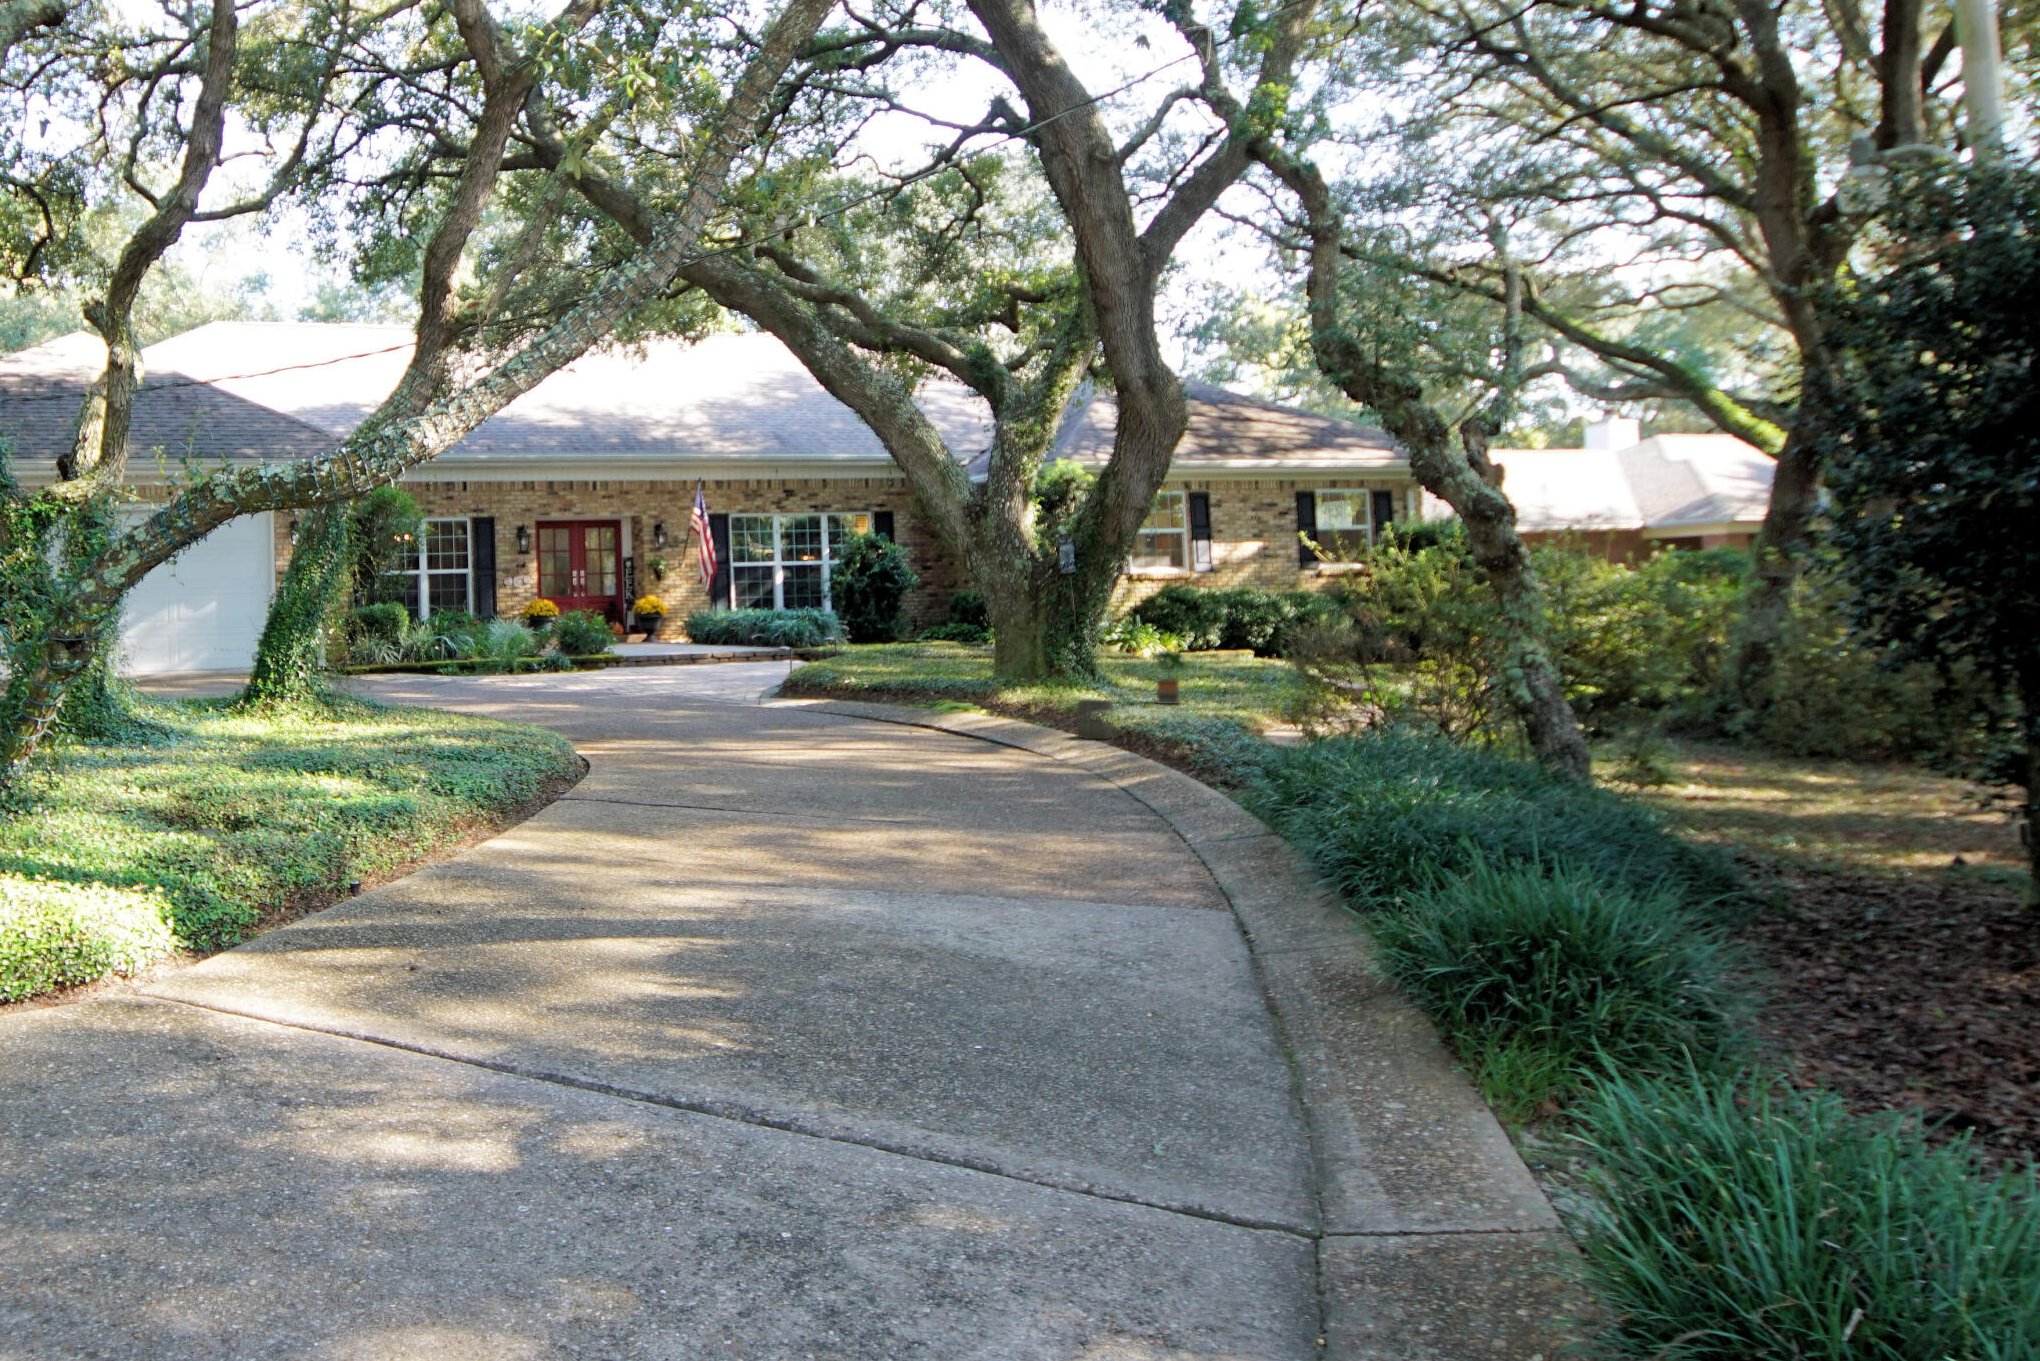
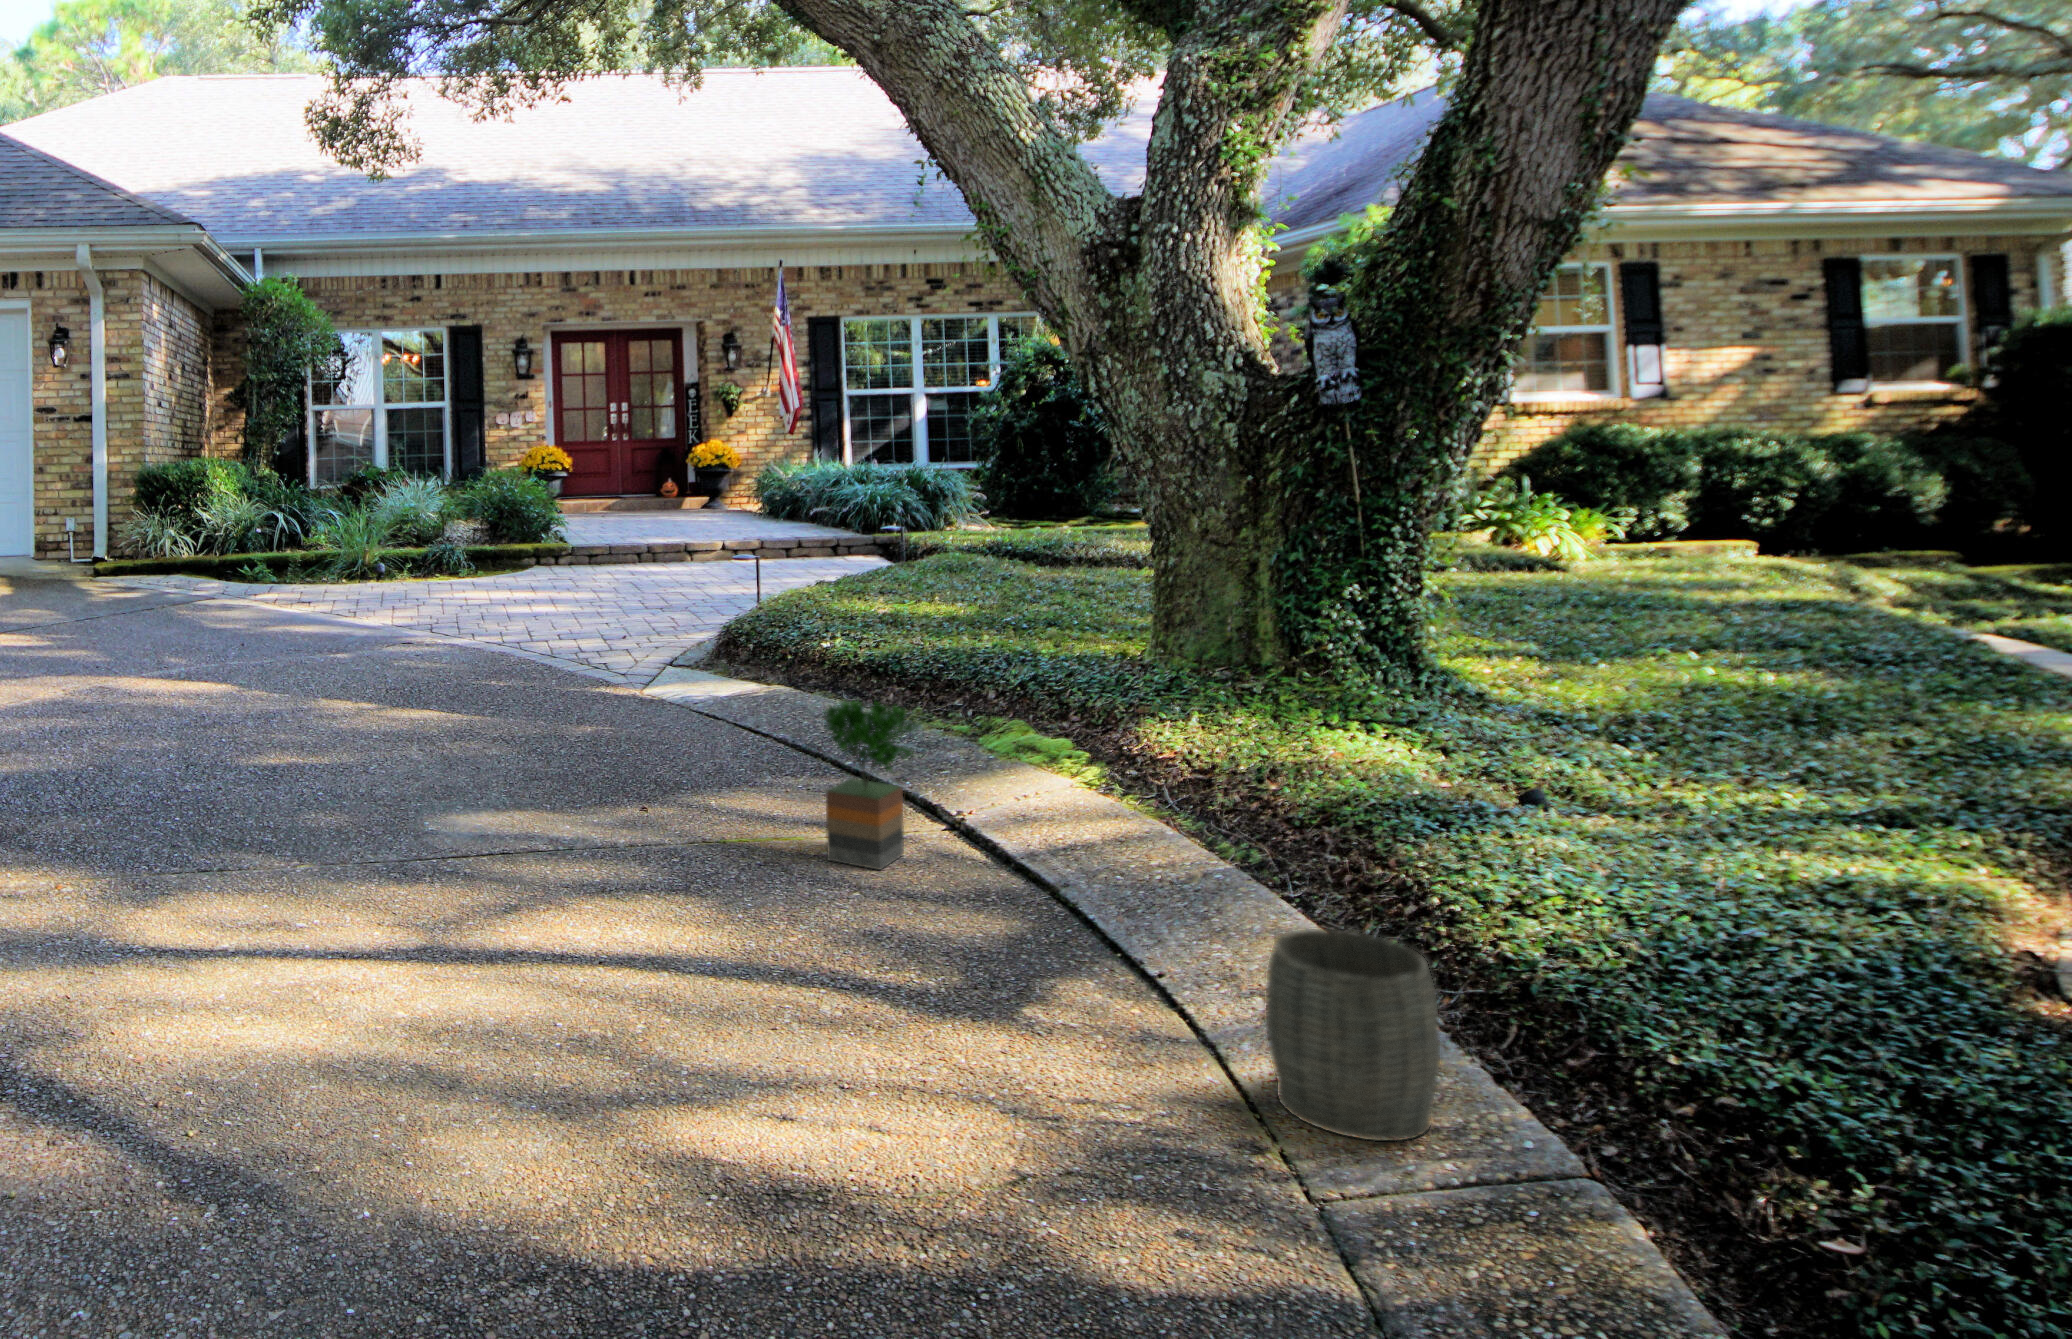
potted tree: present [1152,651,1185,704] -> present [822,701,918,870]

